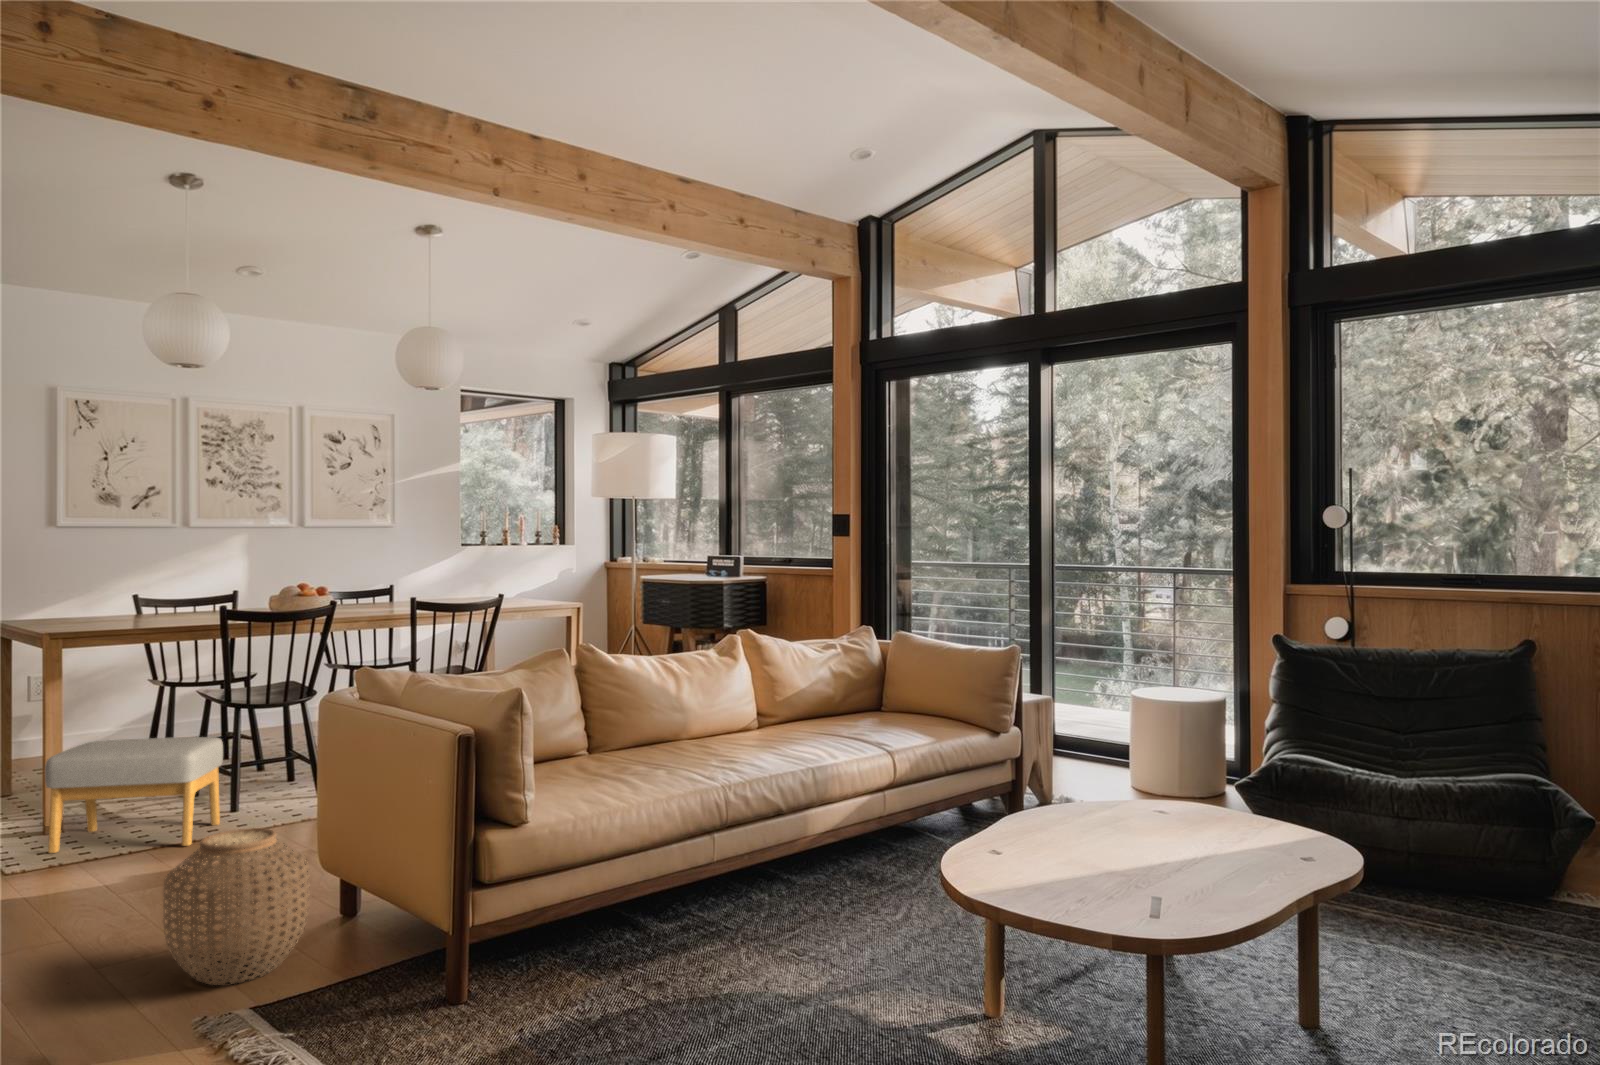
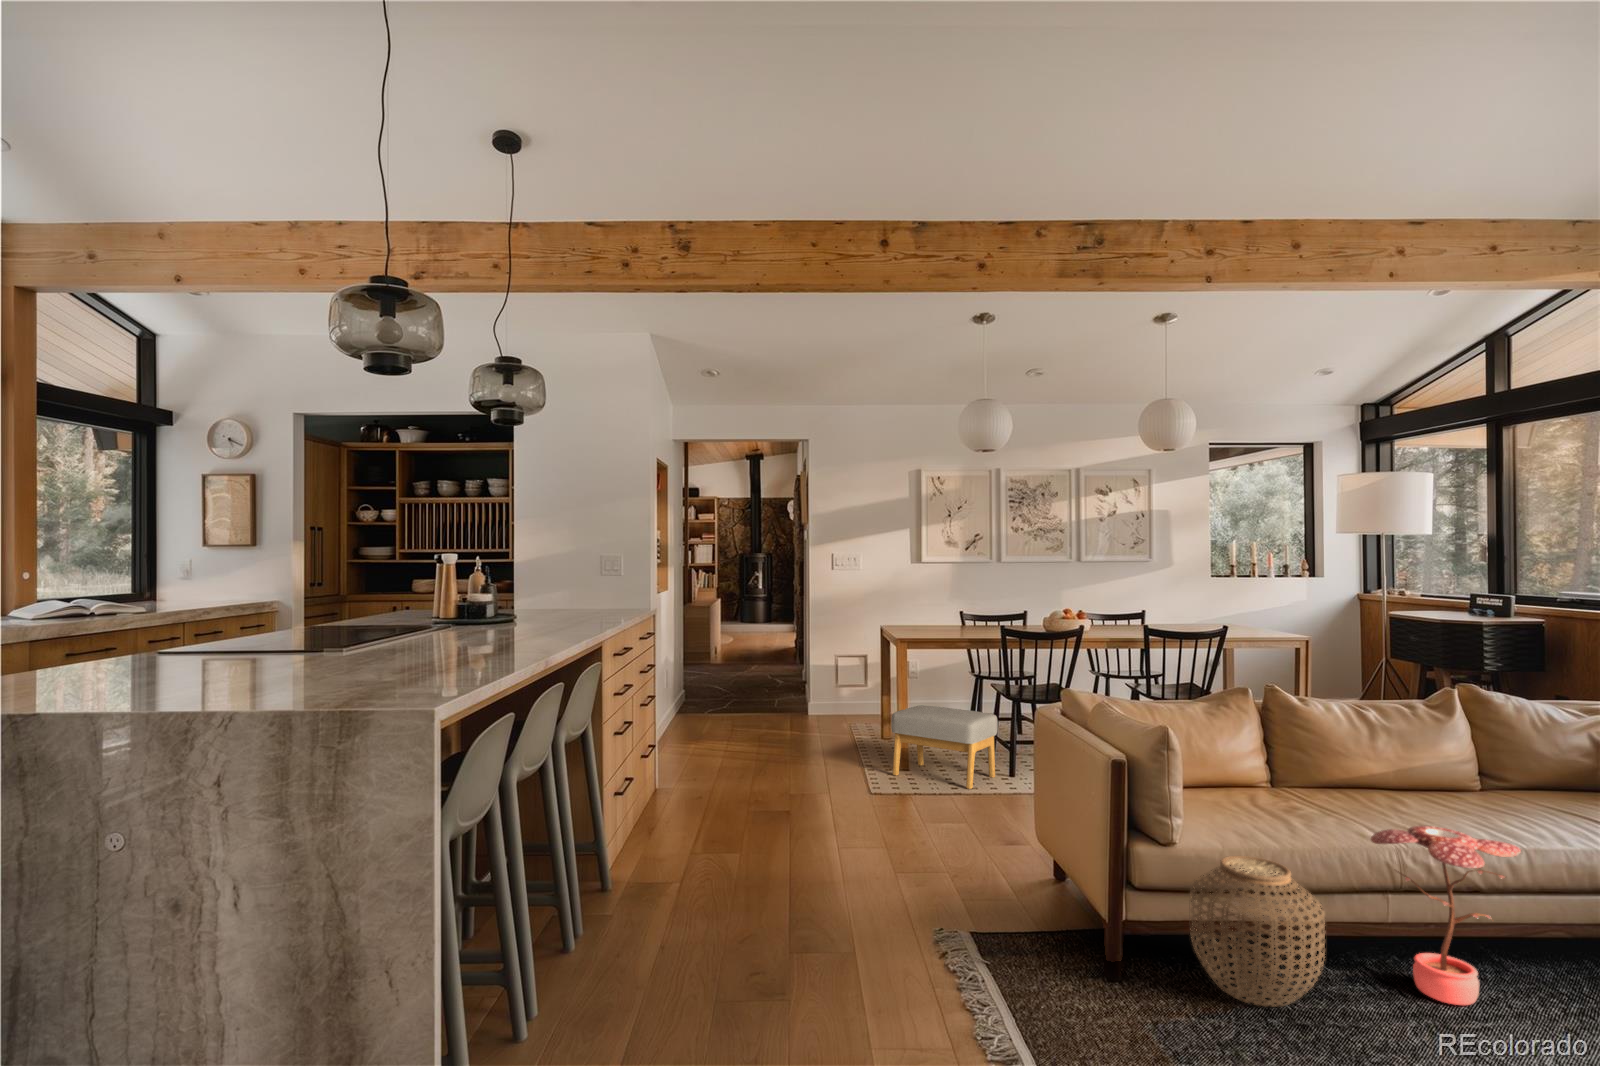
potted plant: none [699,761,810,923] -> present [1371,826,1521,1005]
woven basket: present [163,828,310,985] -> present [1190,856,1325,1007]

